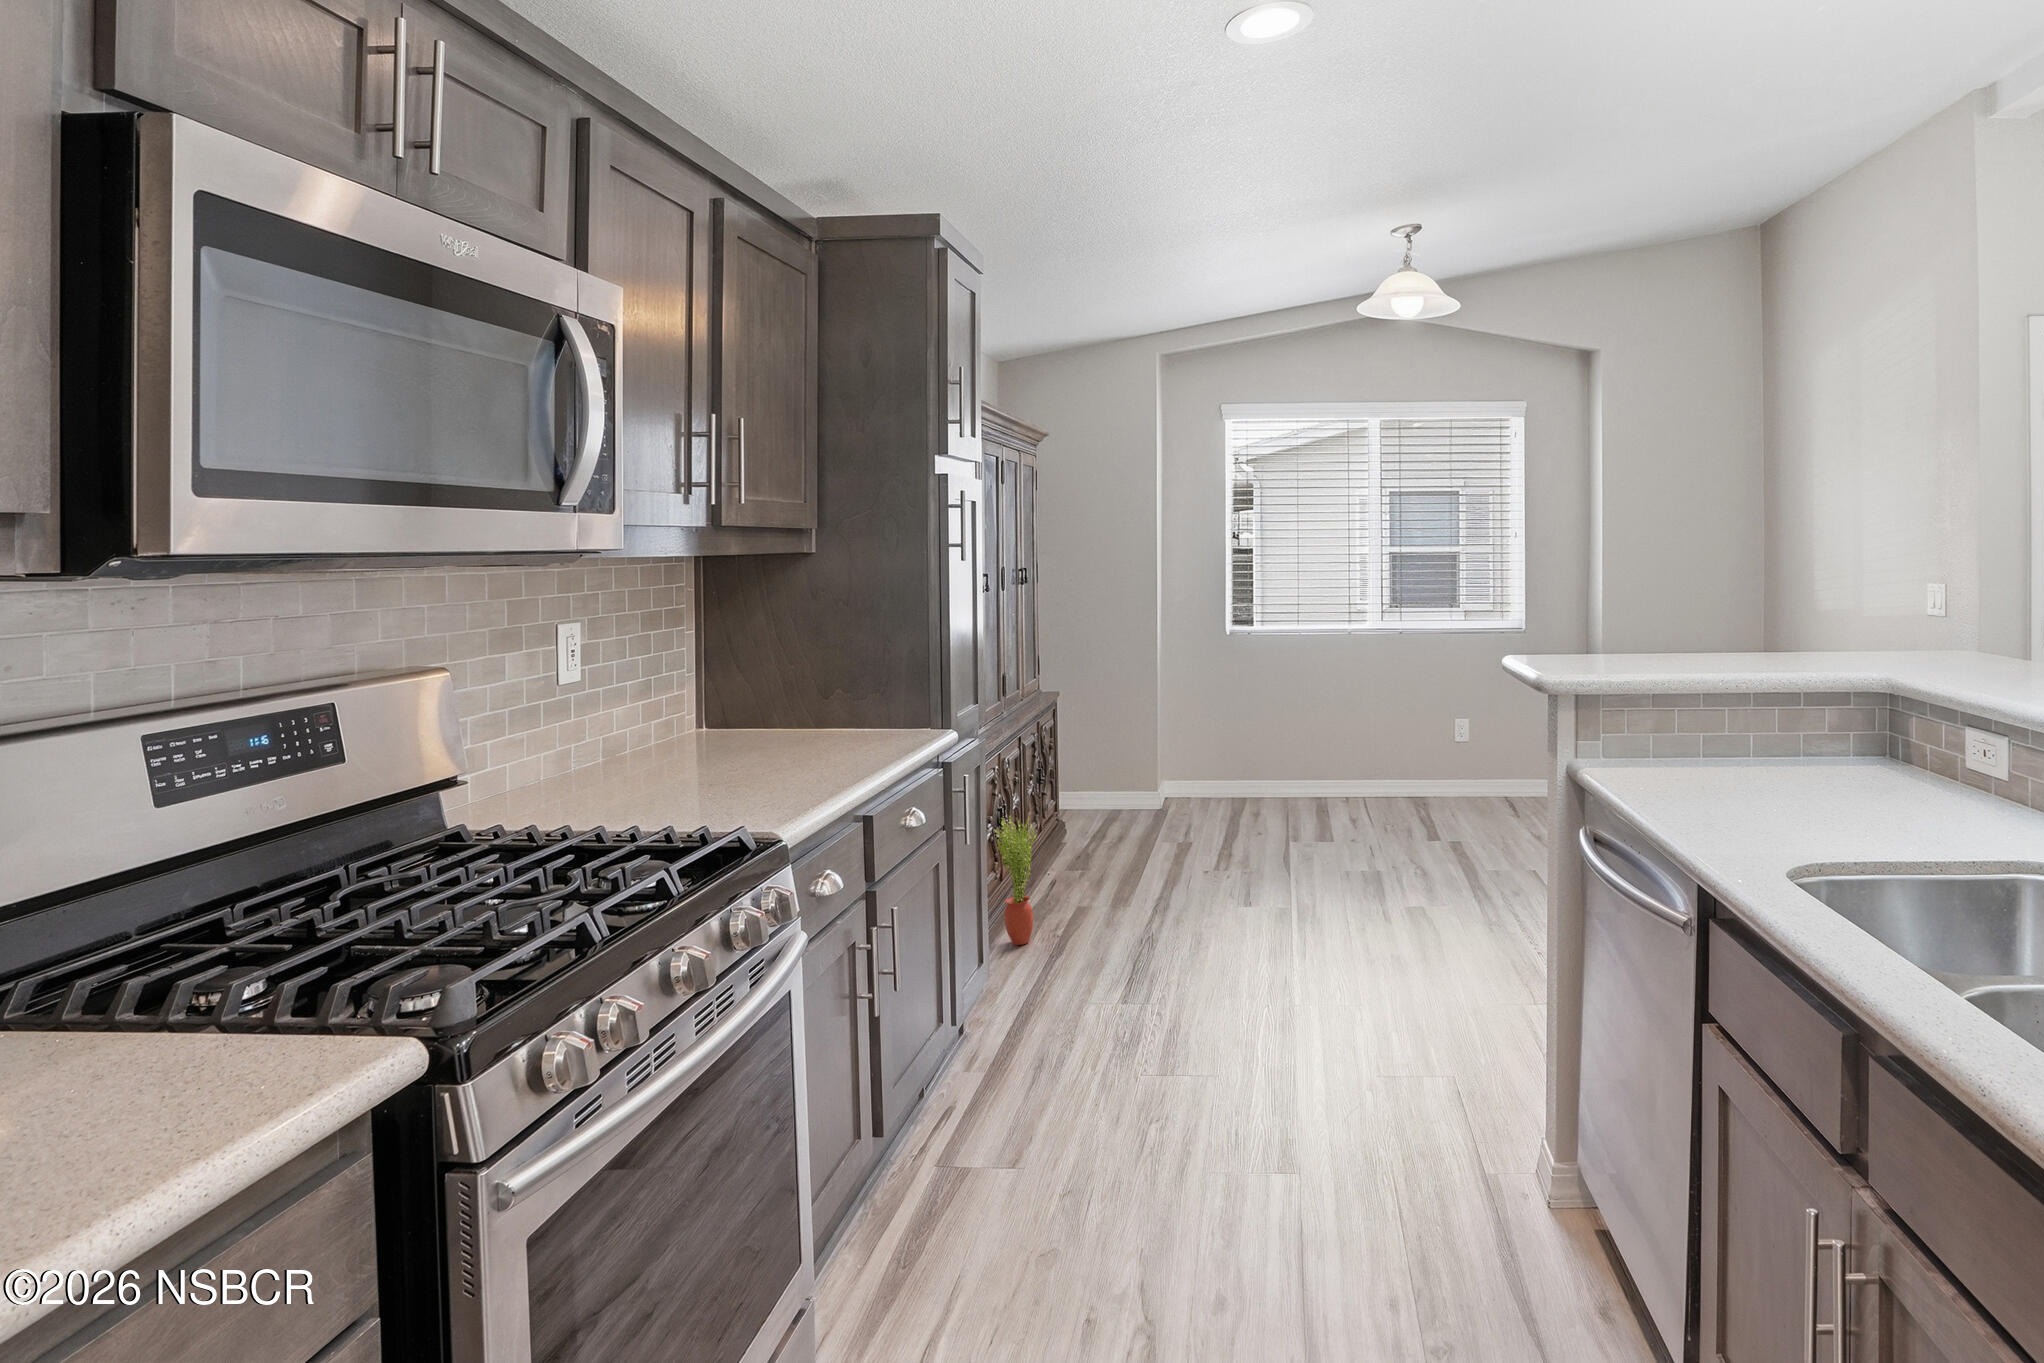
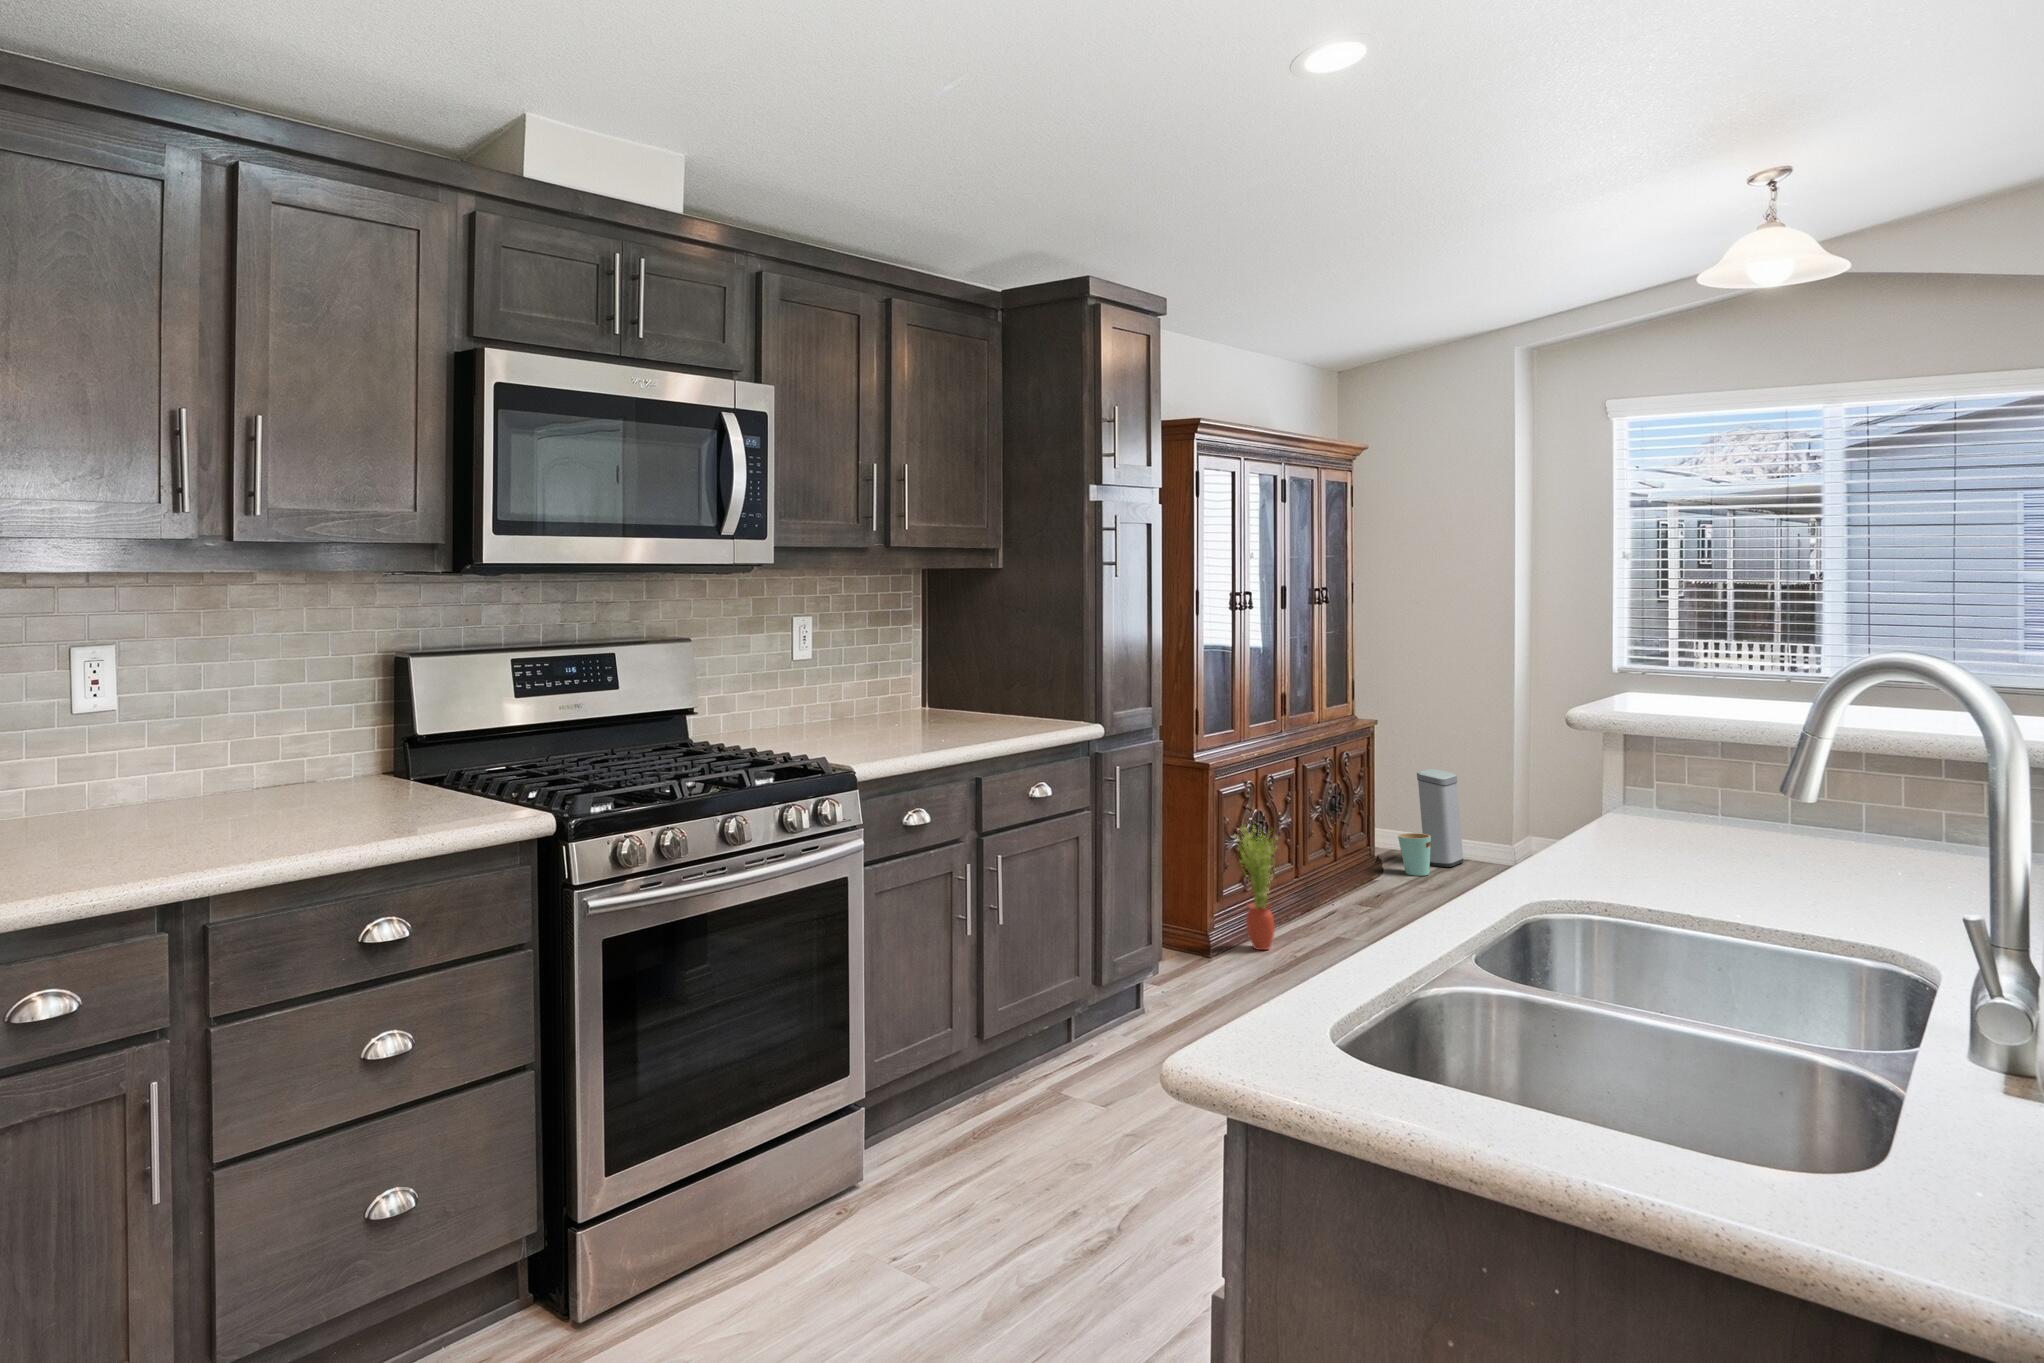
trash can: none [1074,737,1119,840] -> present [1398,769,1463,876]

